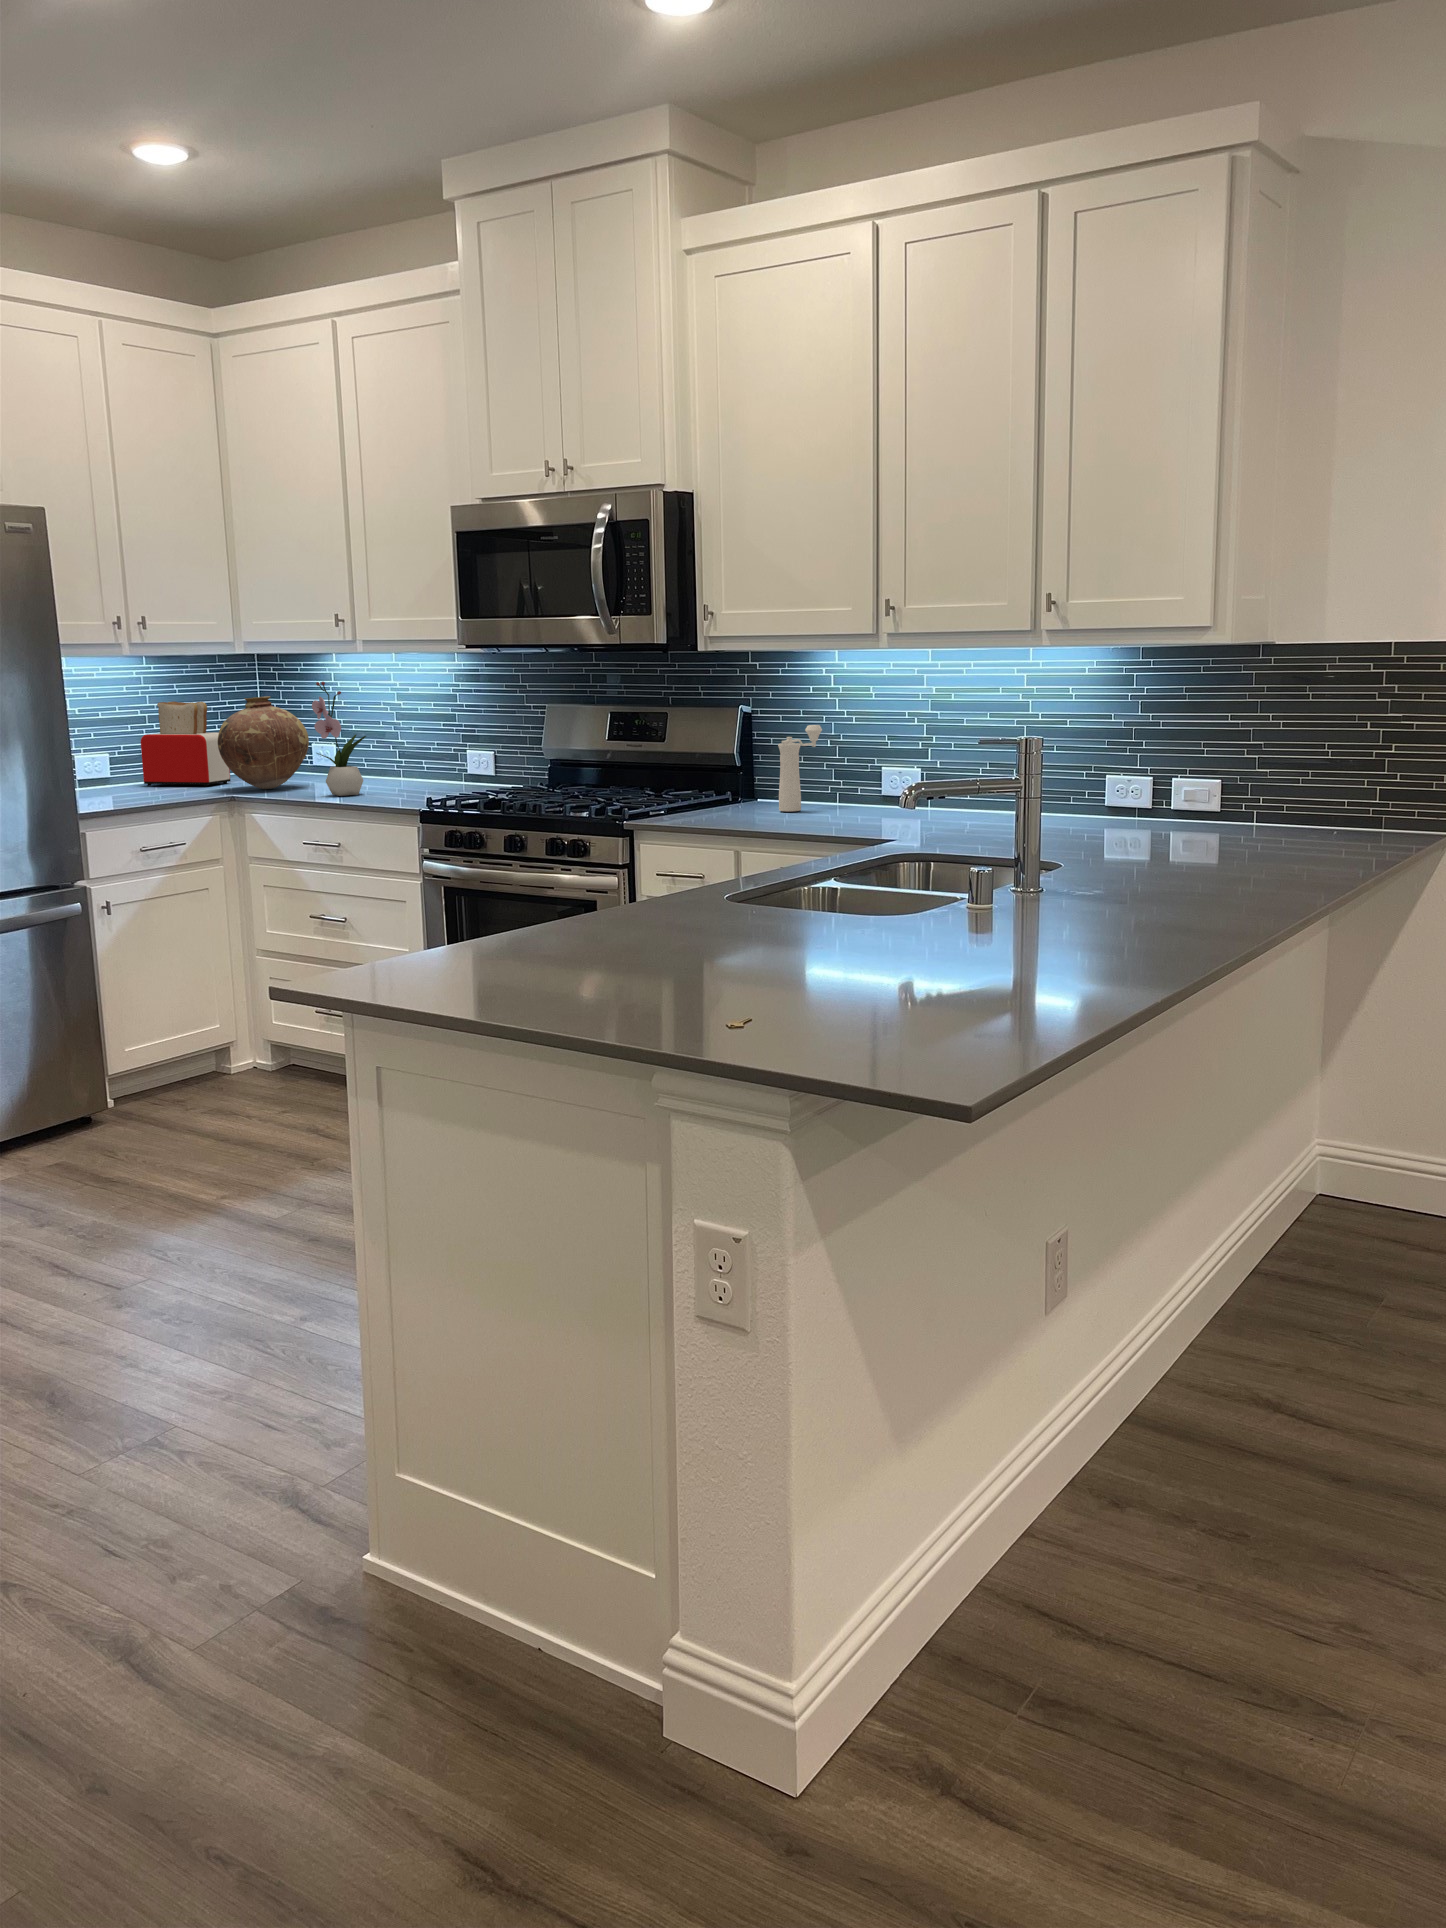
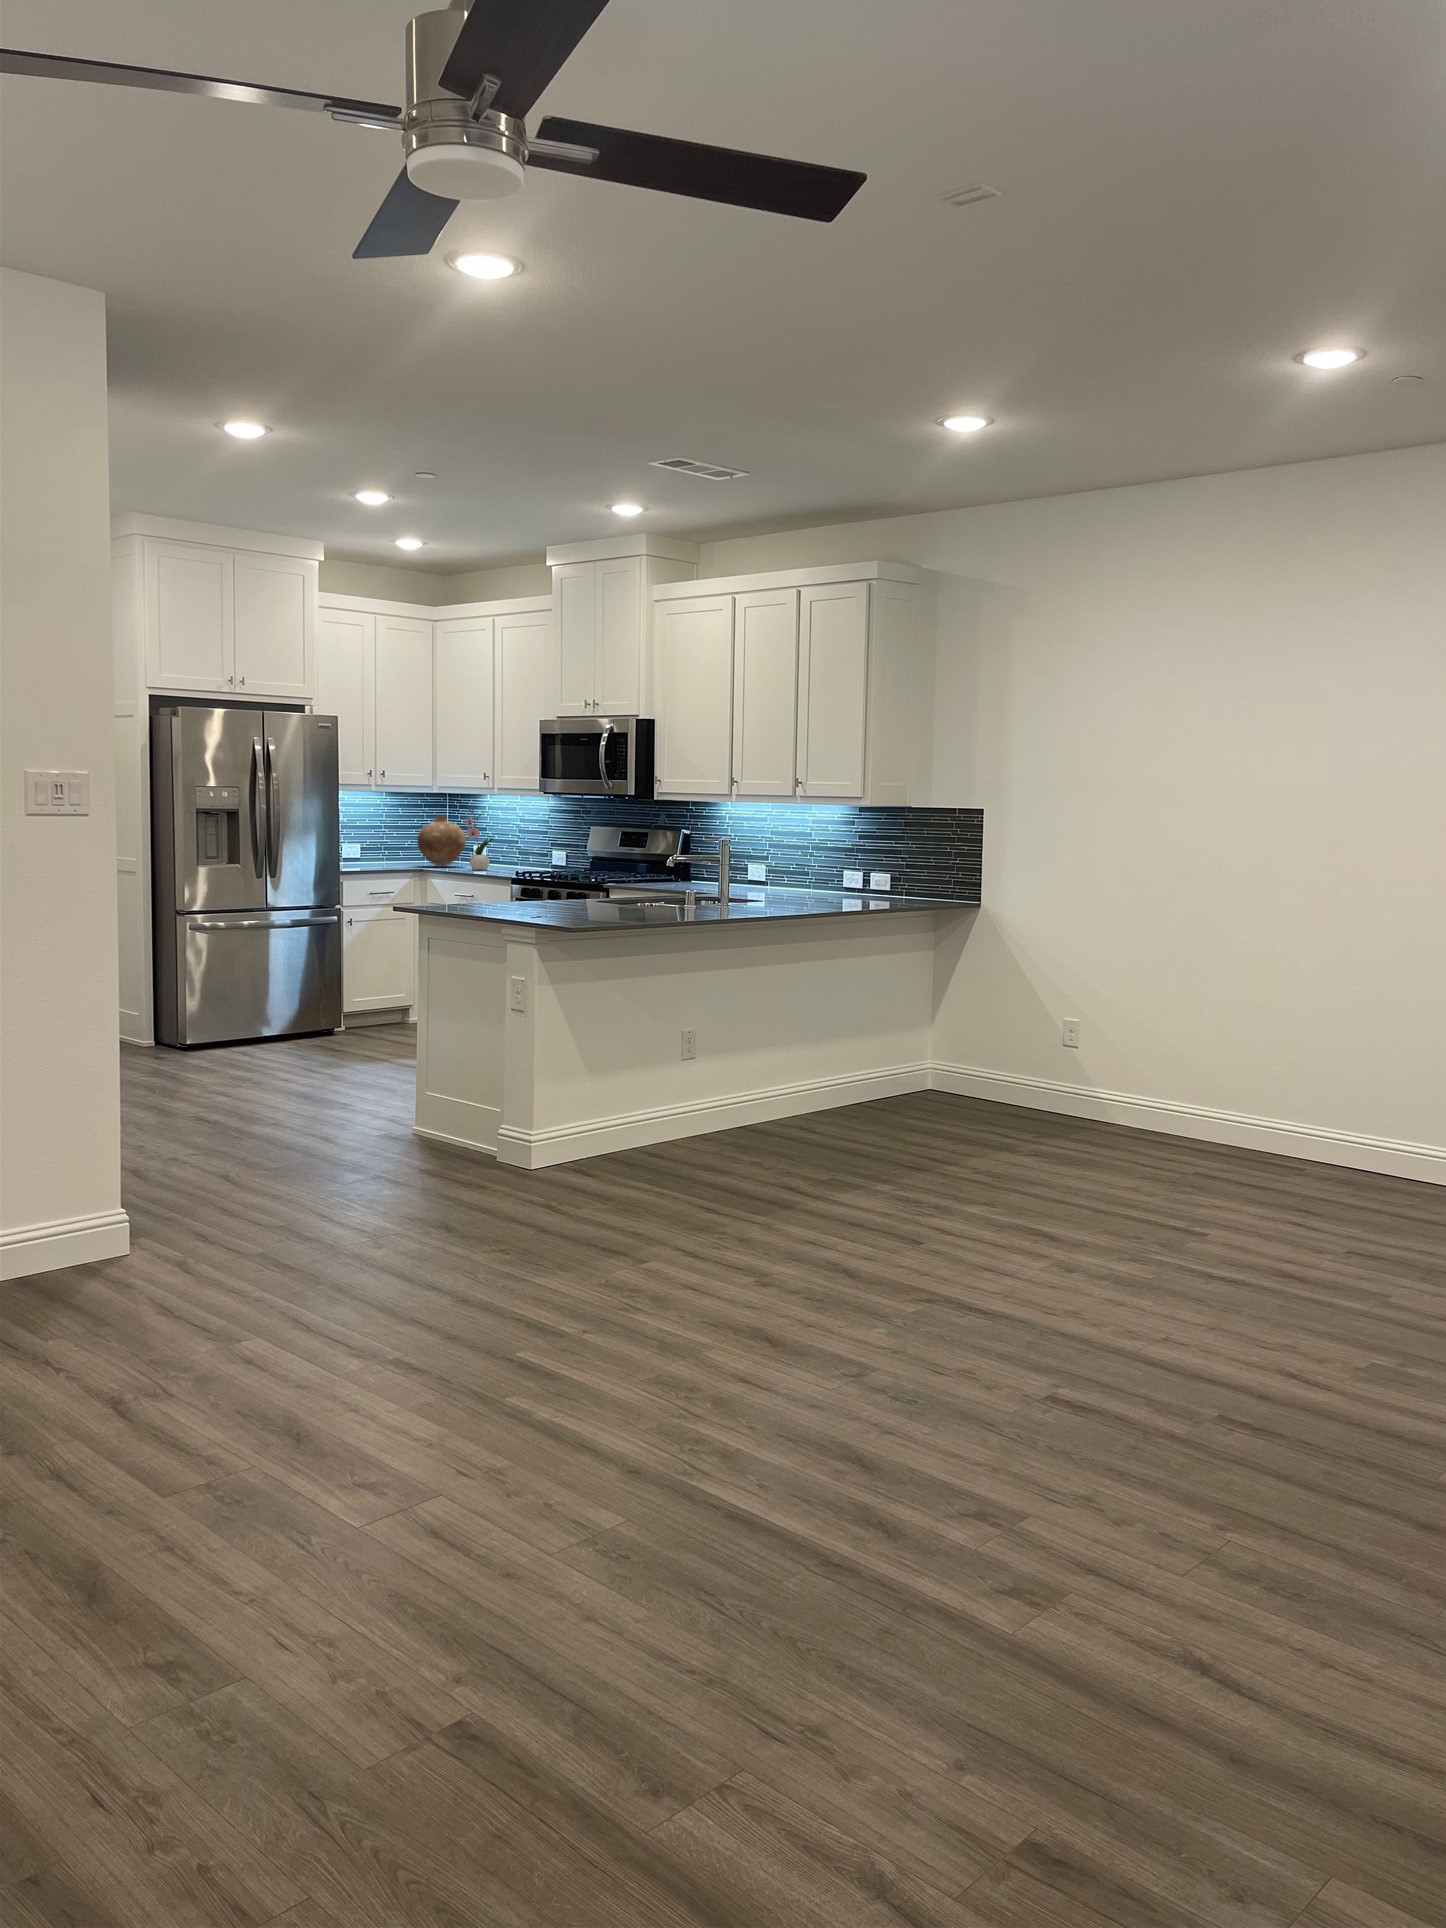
toaster: present [141,702,231,786] -> none [377,817,424,865]
pepper mill: present [778,725,822,812] -> none [686,841,713,884]

